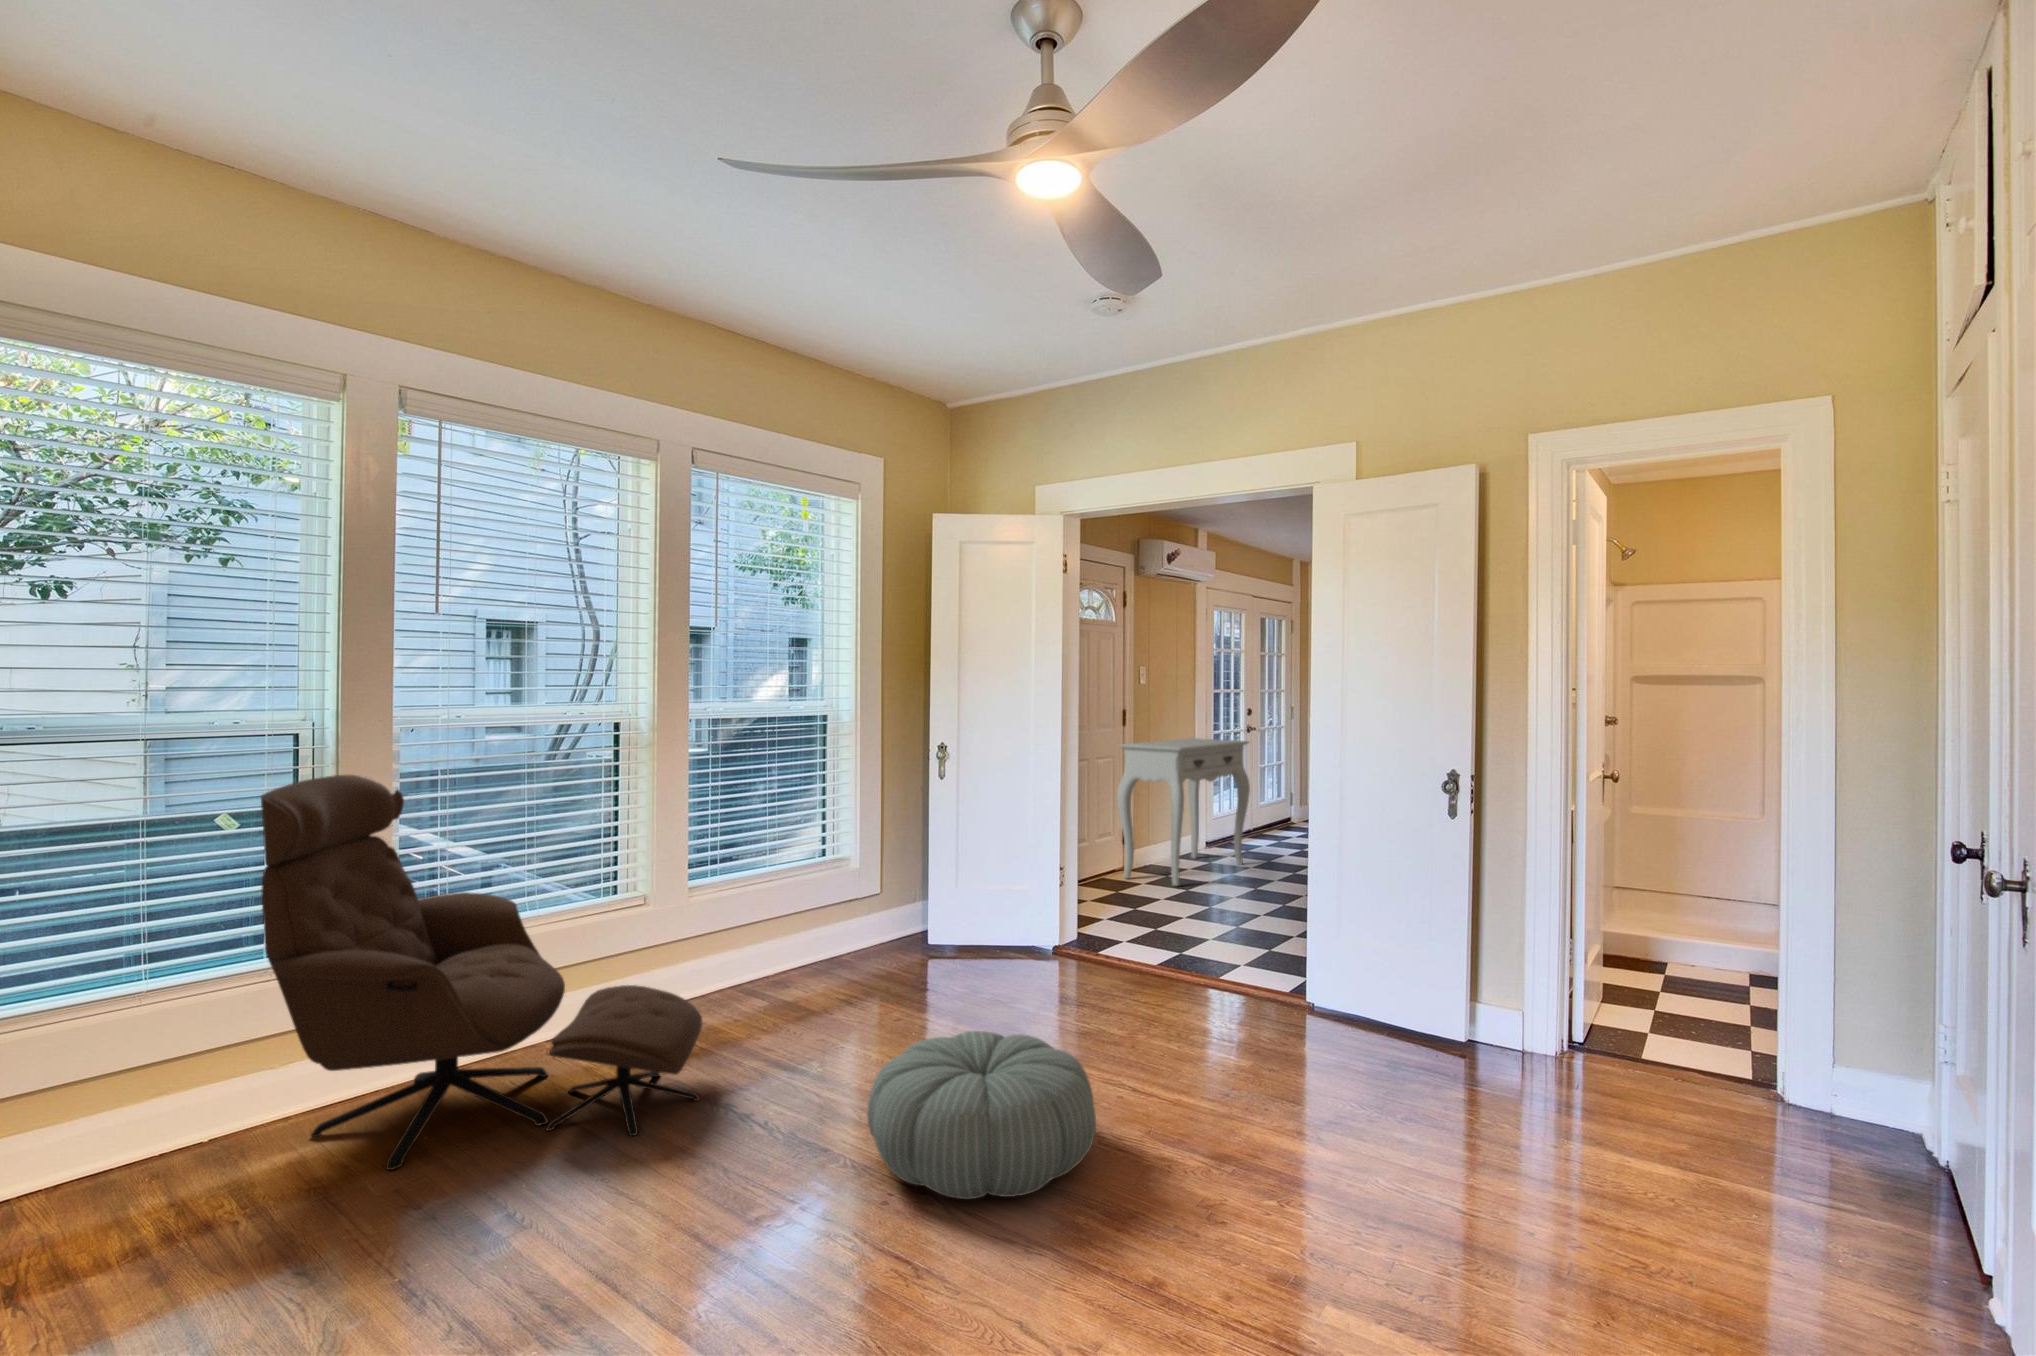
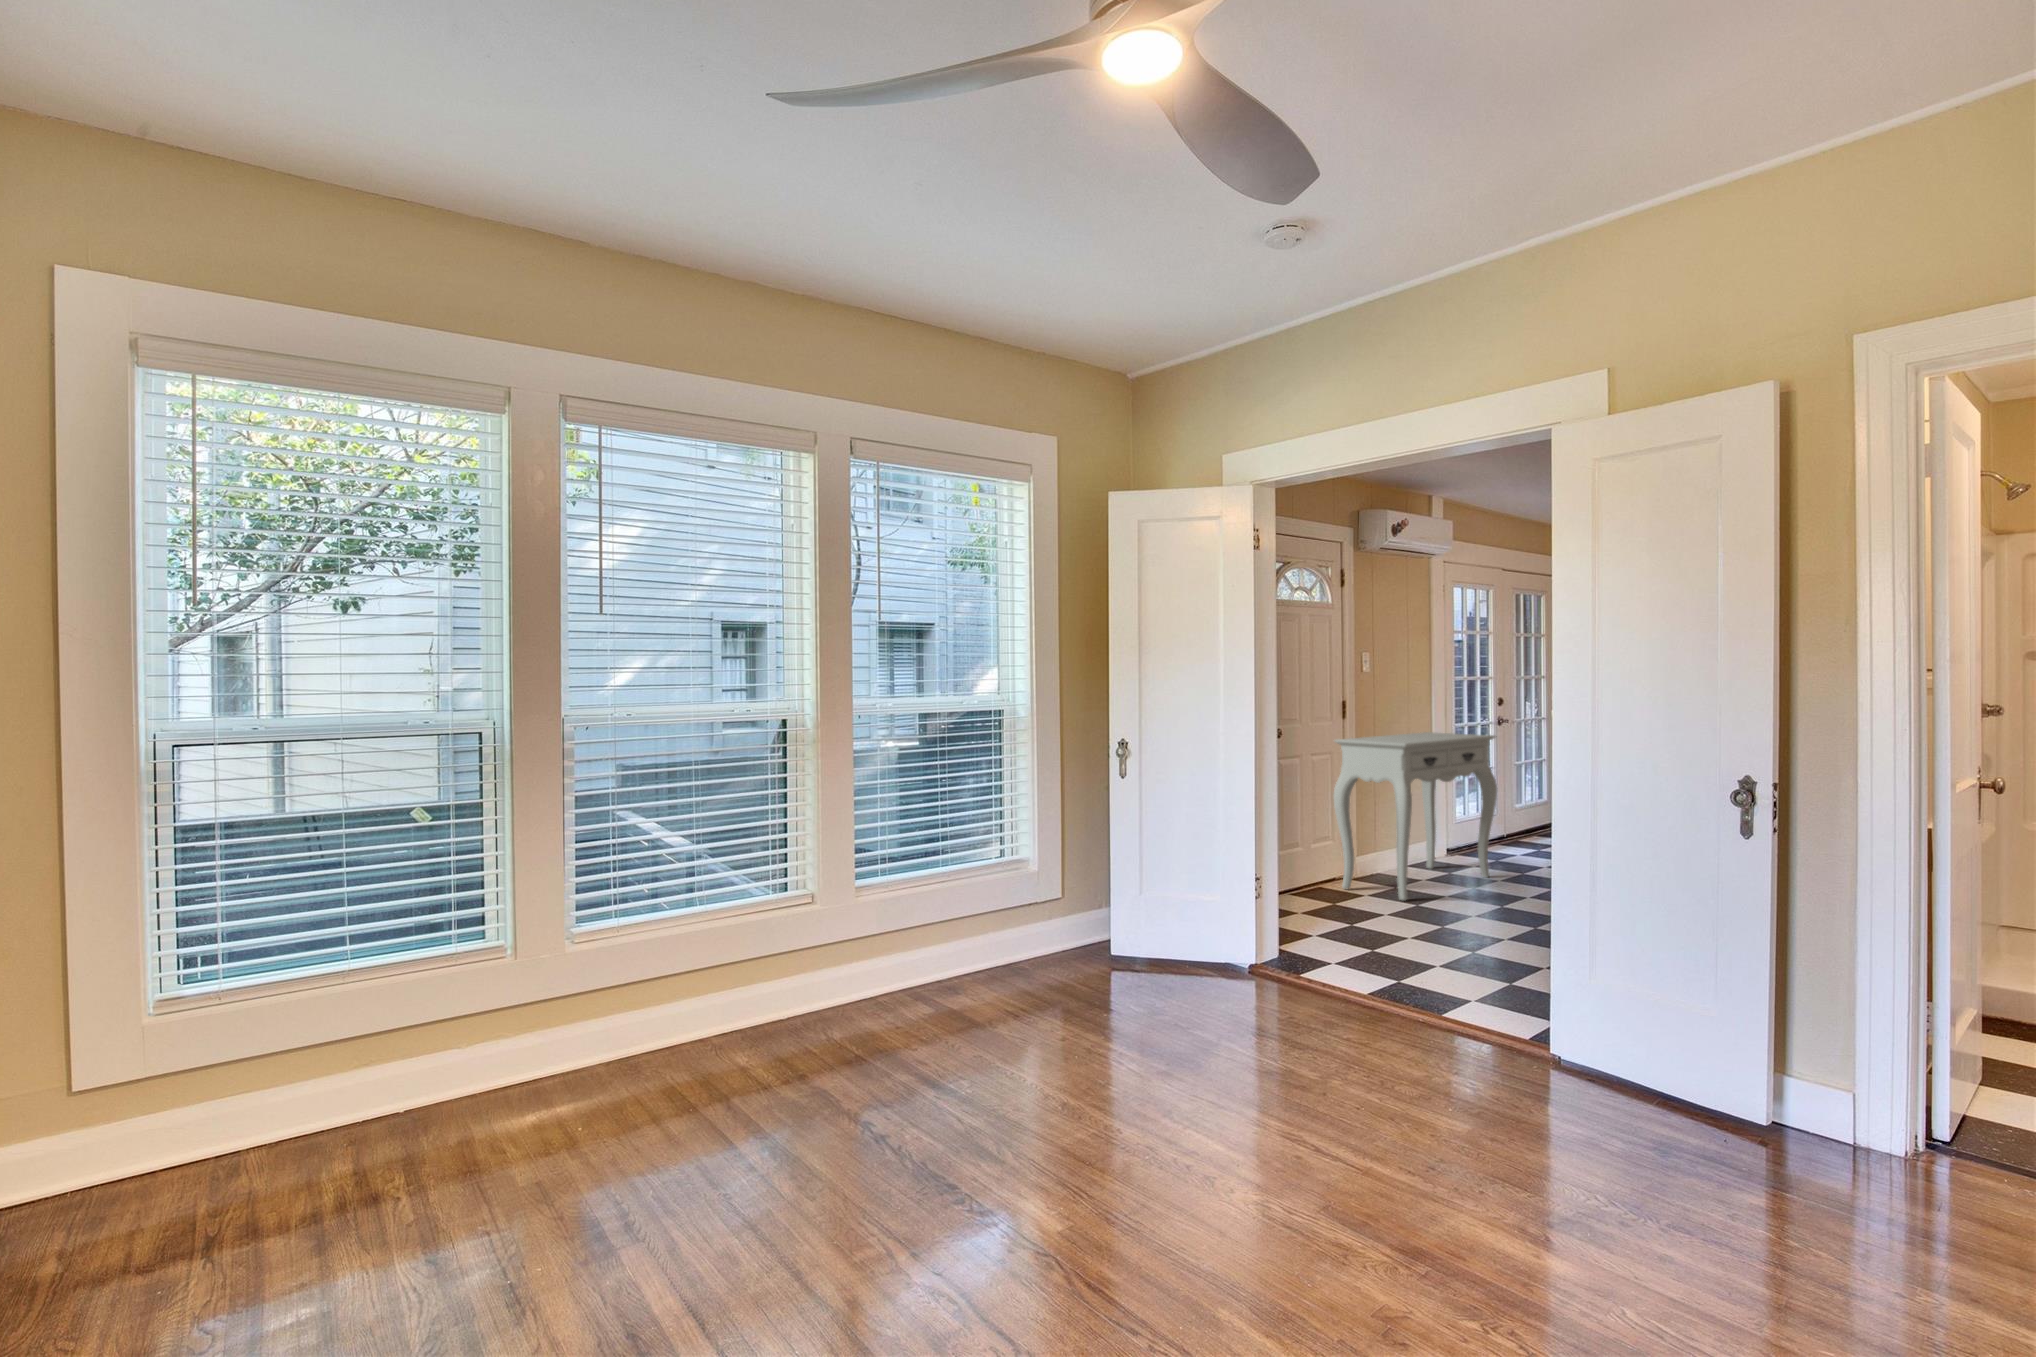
lounge chair: present [261,775,702,1170] -> none [432,772,848,1159]
pouf: present [867,1031,1096,1199] -> none [994,1067,1253,1269]

